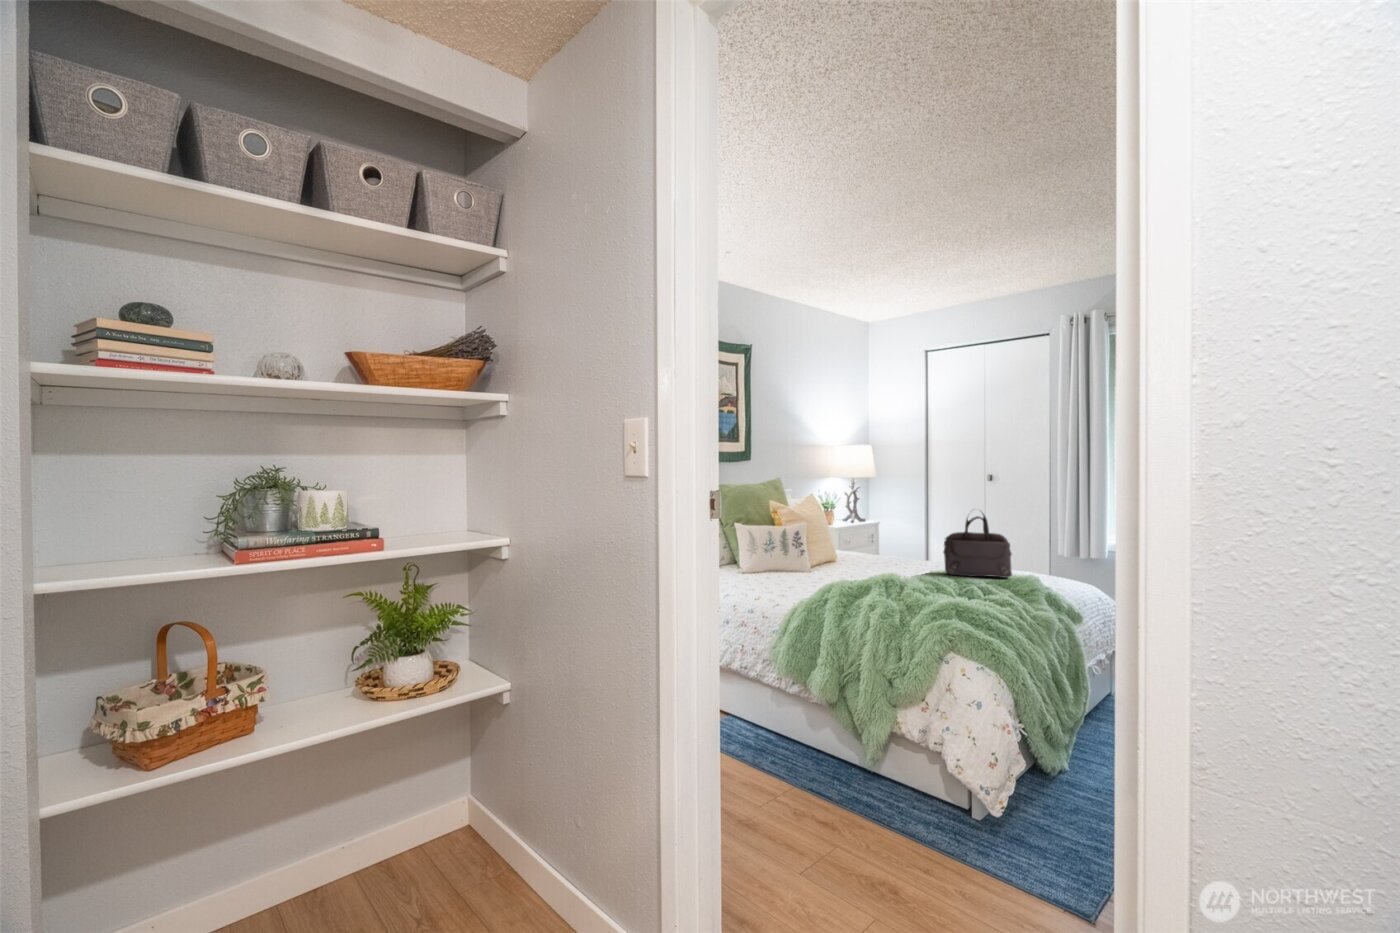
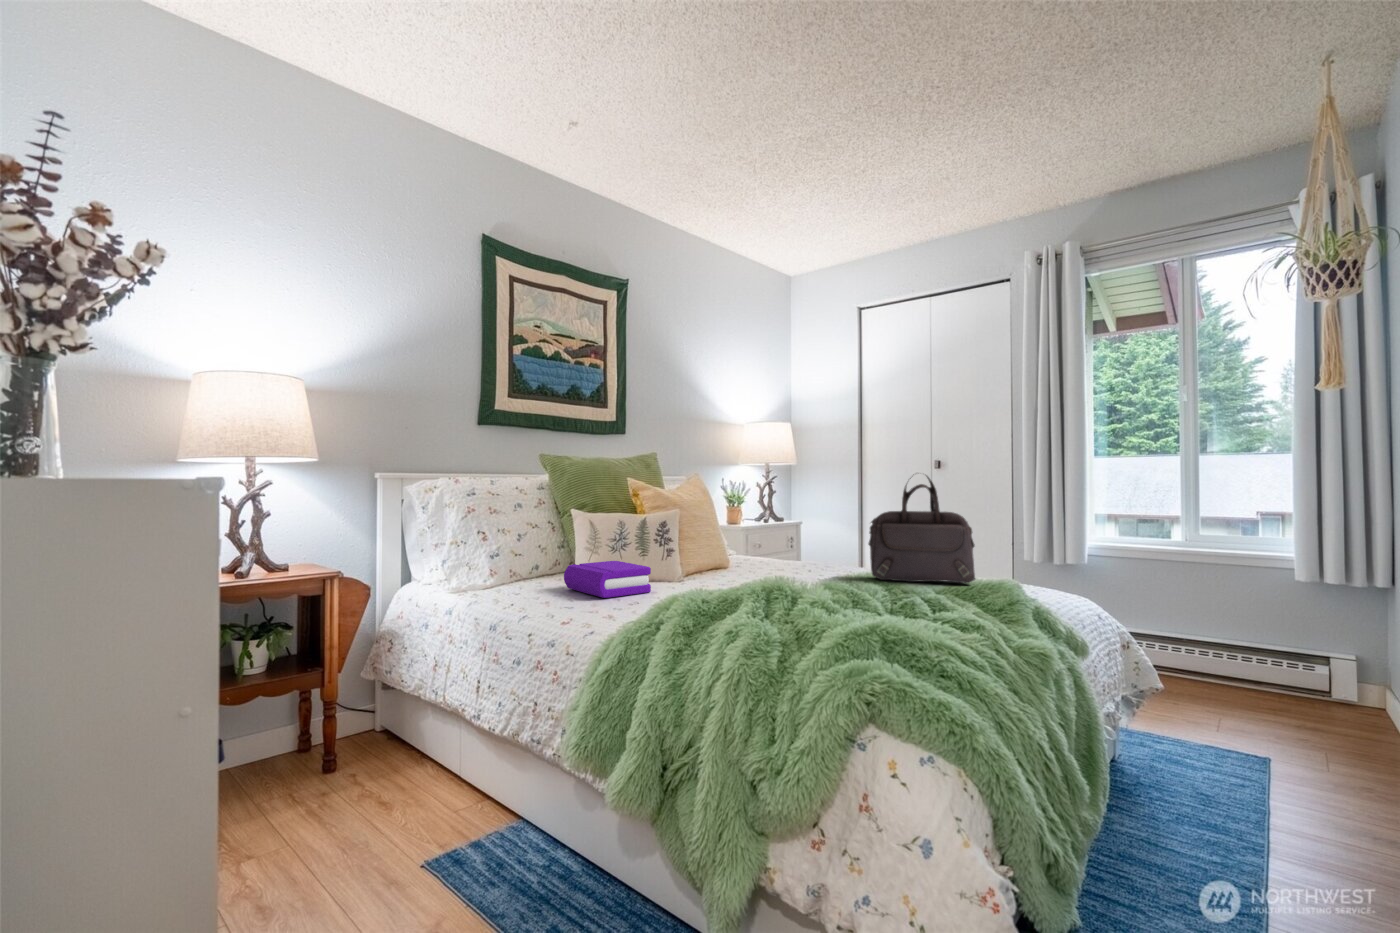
book: none [739,558,797,583] -> present [564,561,651,598]

